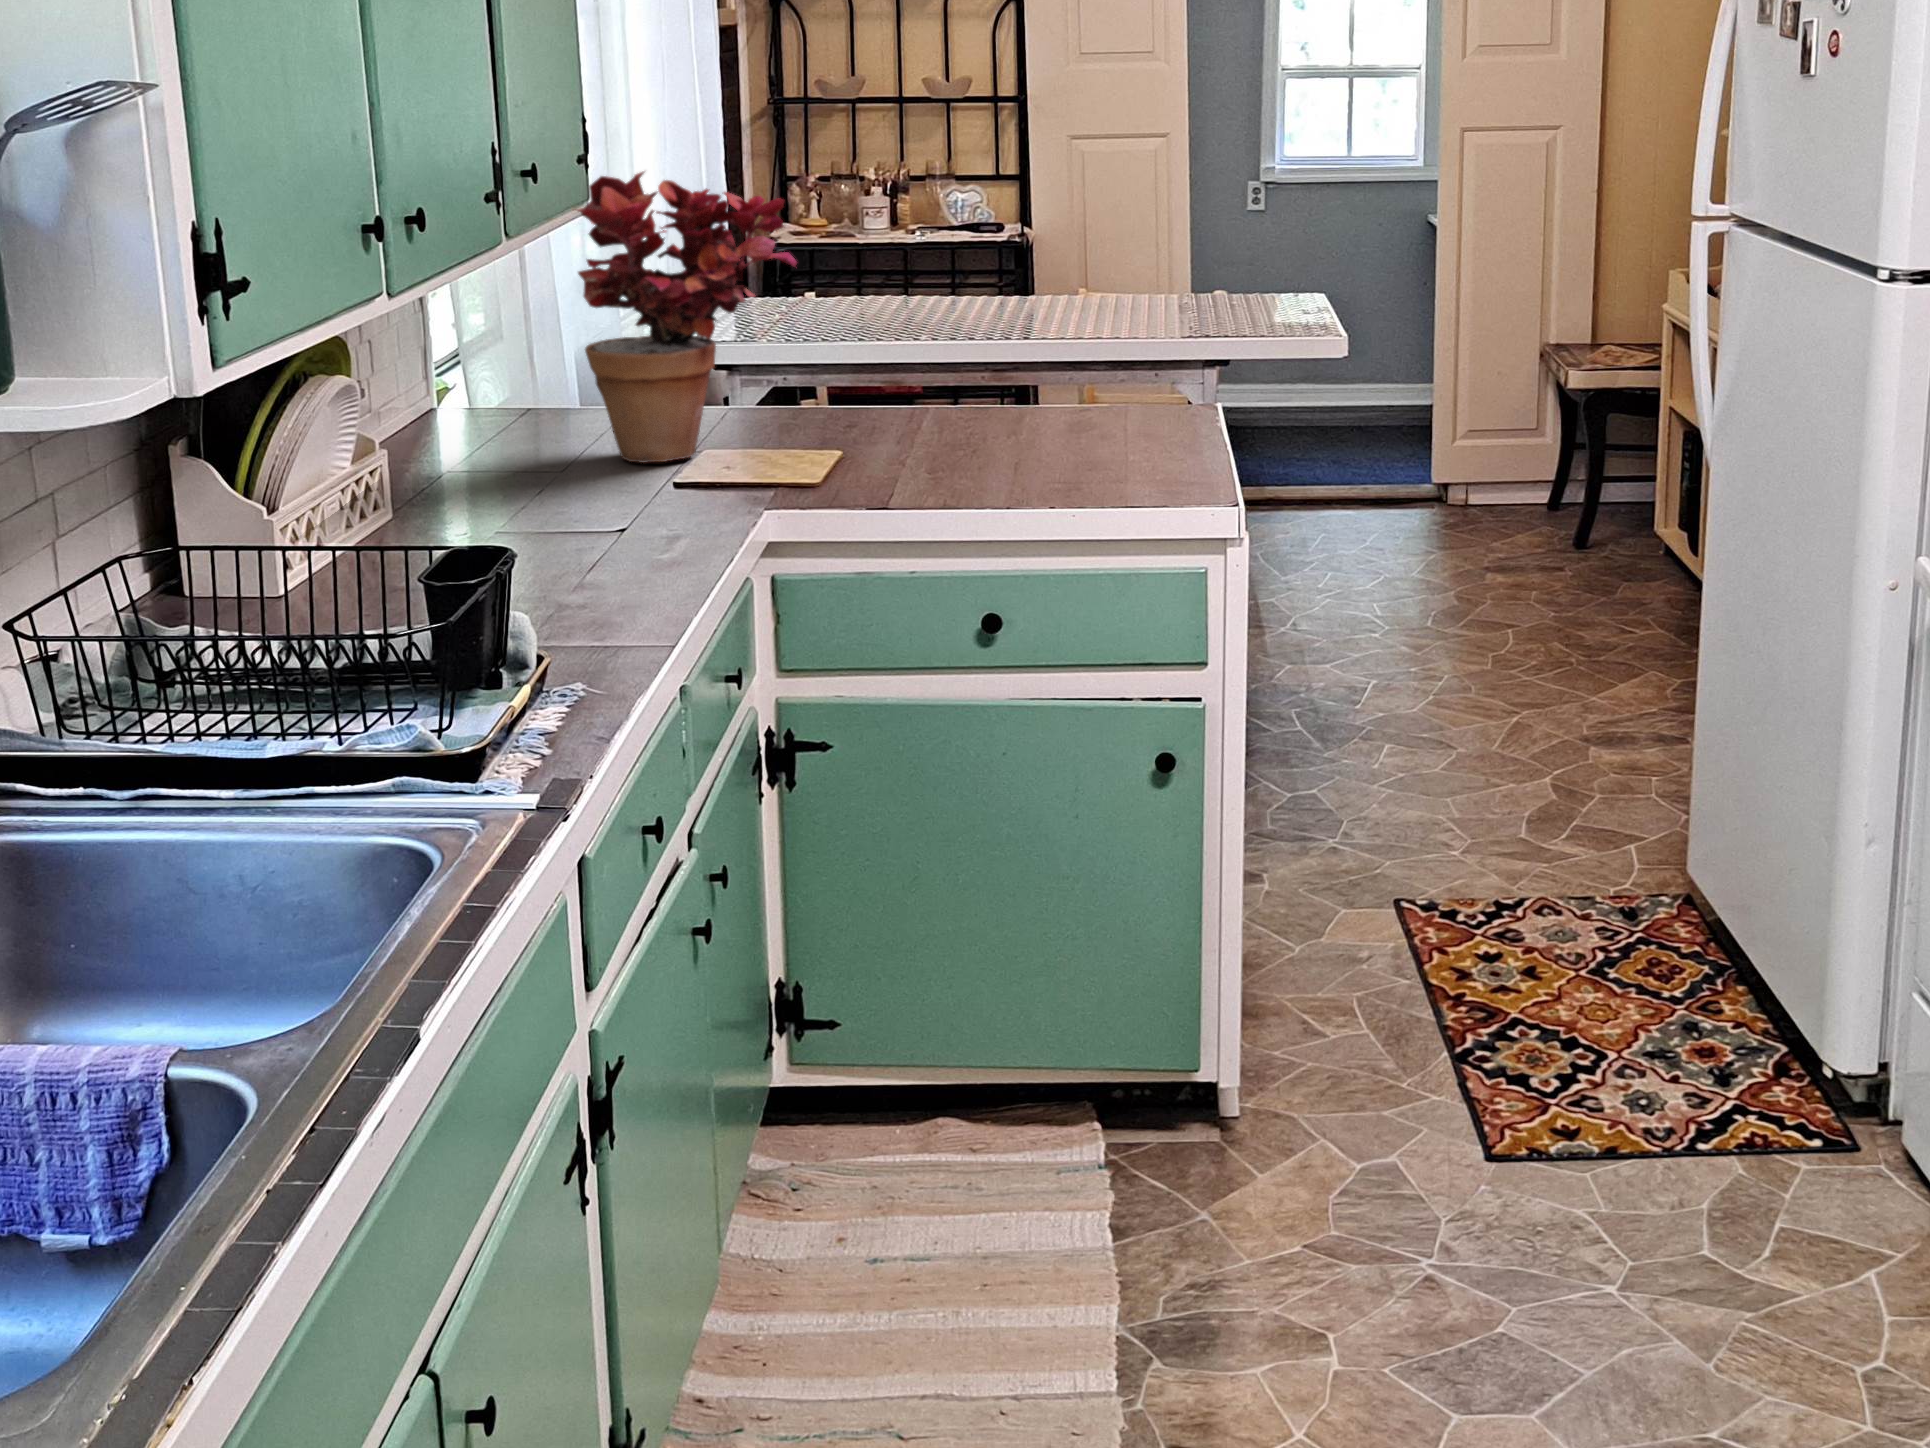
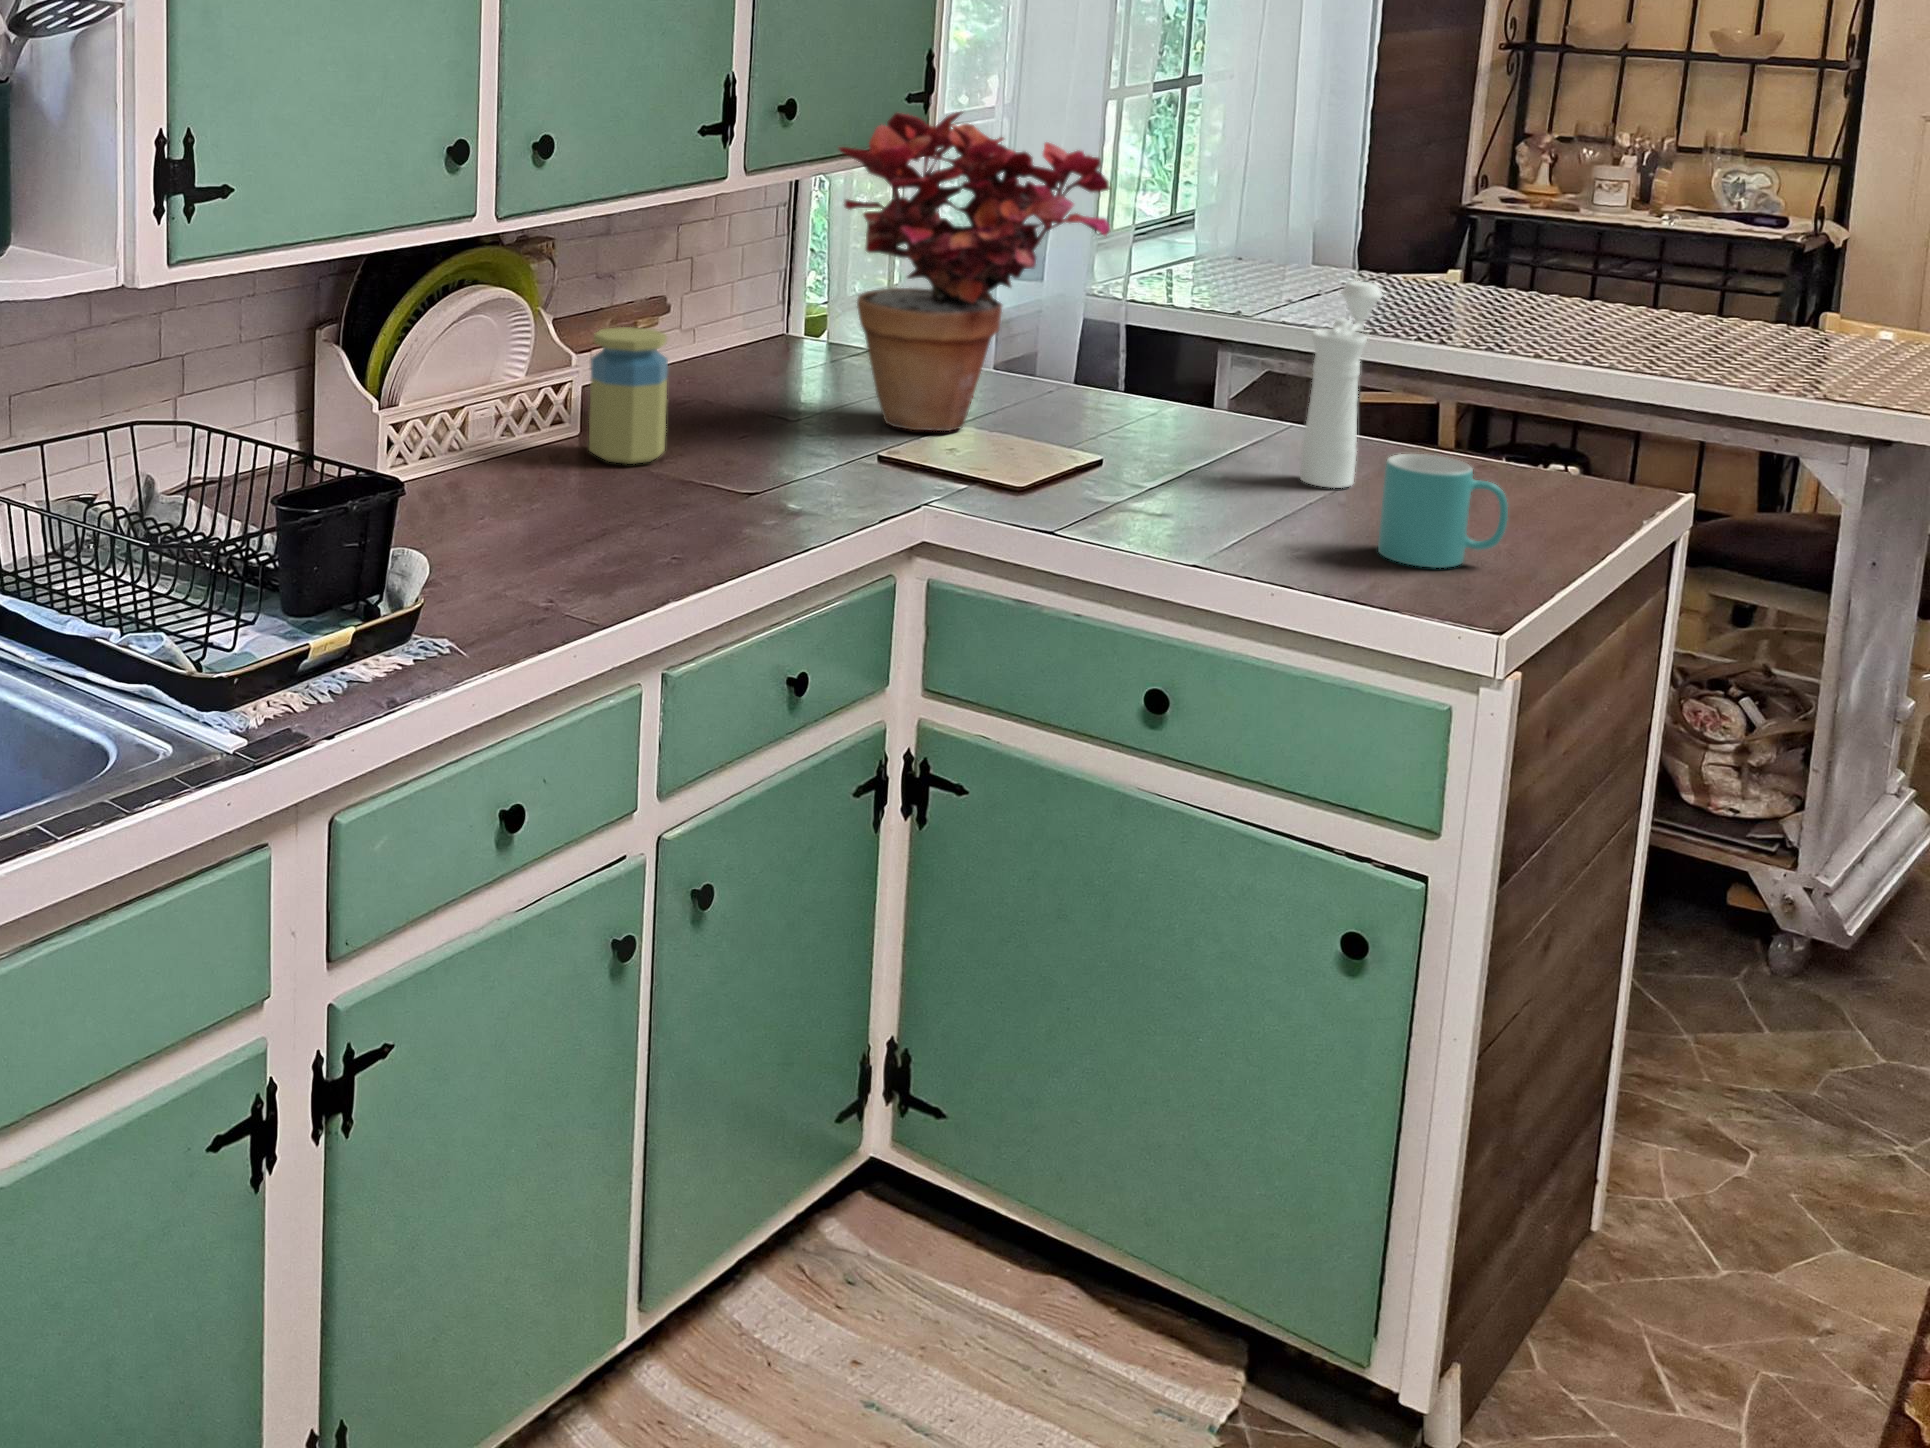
pepper mill: none [968,281,1014,447] -> present [1300,281,1382,488]
mug: none [1087,399,1171,483] -> present [1378,454,1508,568]
jar: none [413,401,495,533] -> present [589,327,668,464]

